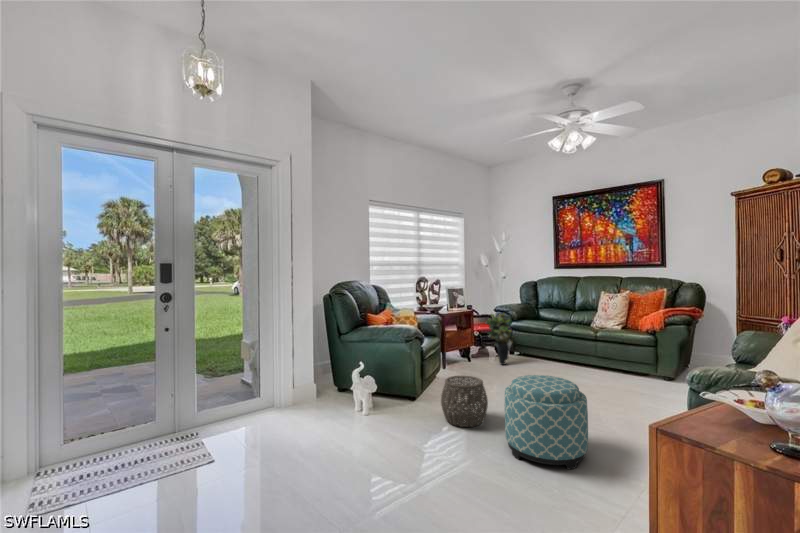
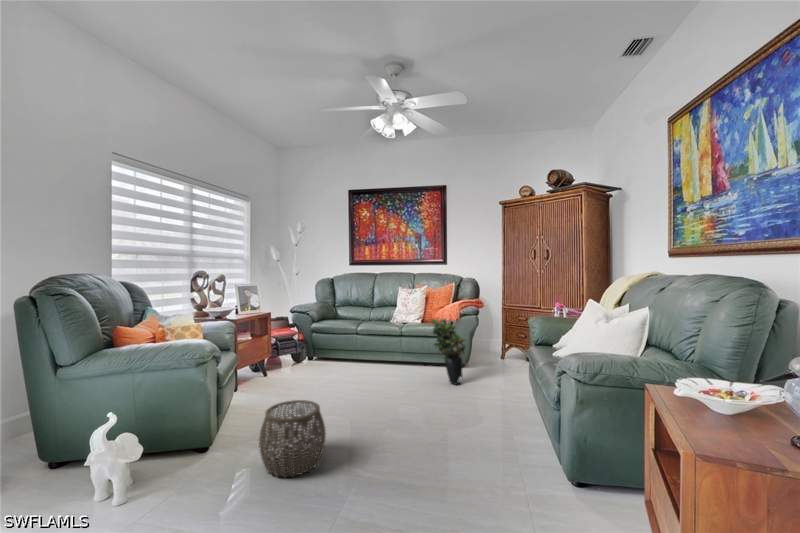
potted plant: present [486,313,515,365] -> present [430,318,466,385]
ottoman: present [505,375,588,469] -> none [362,384,458,505]

